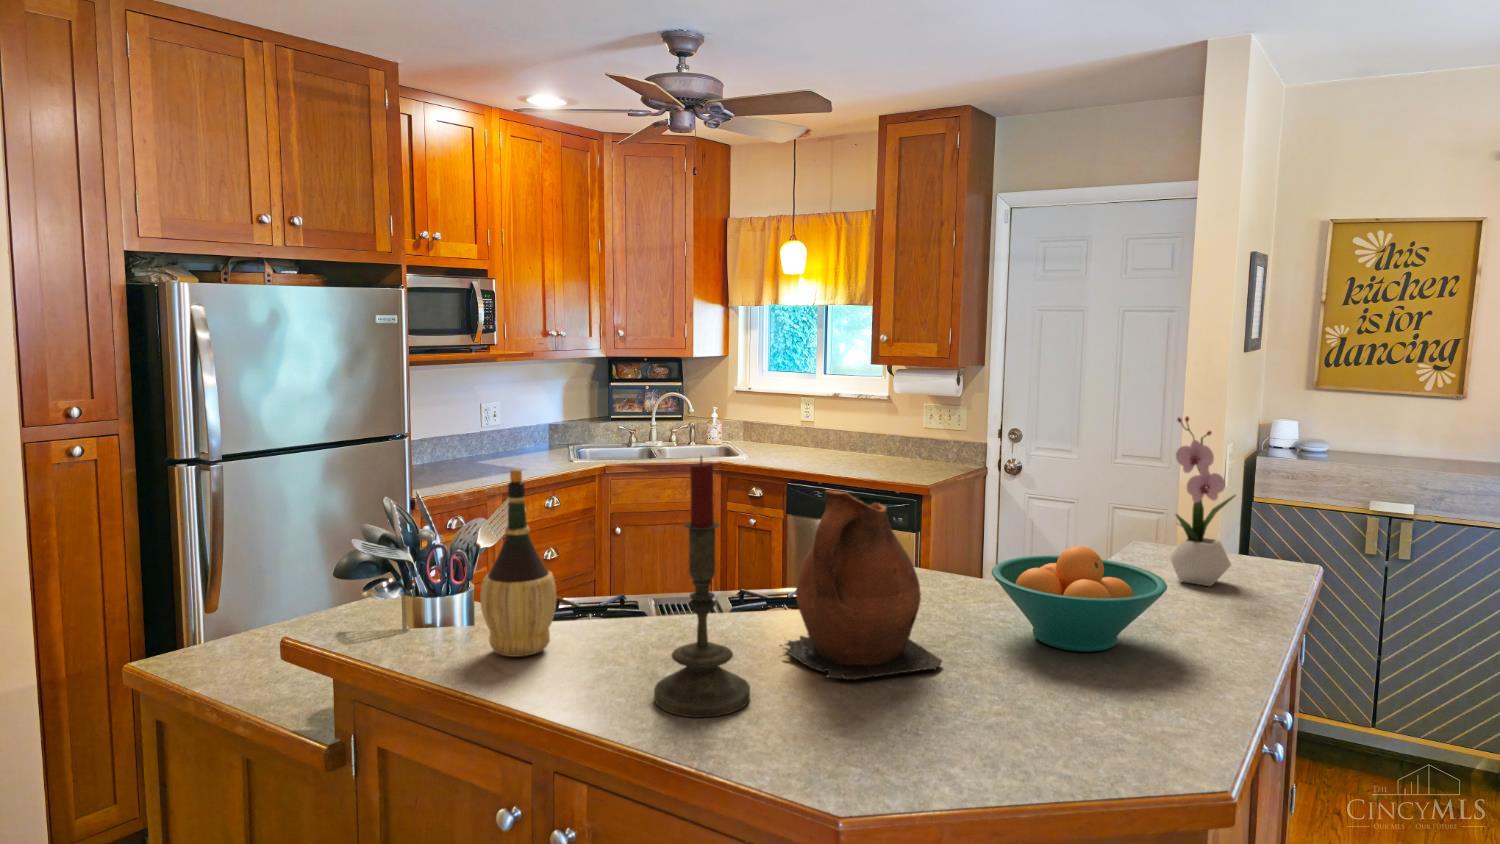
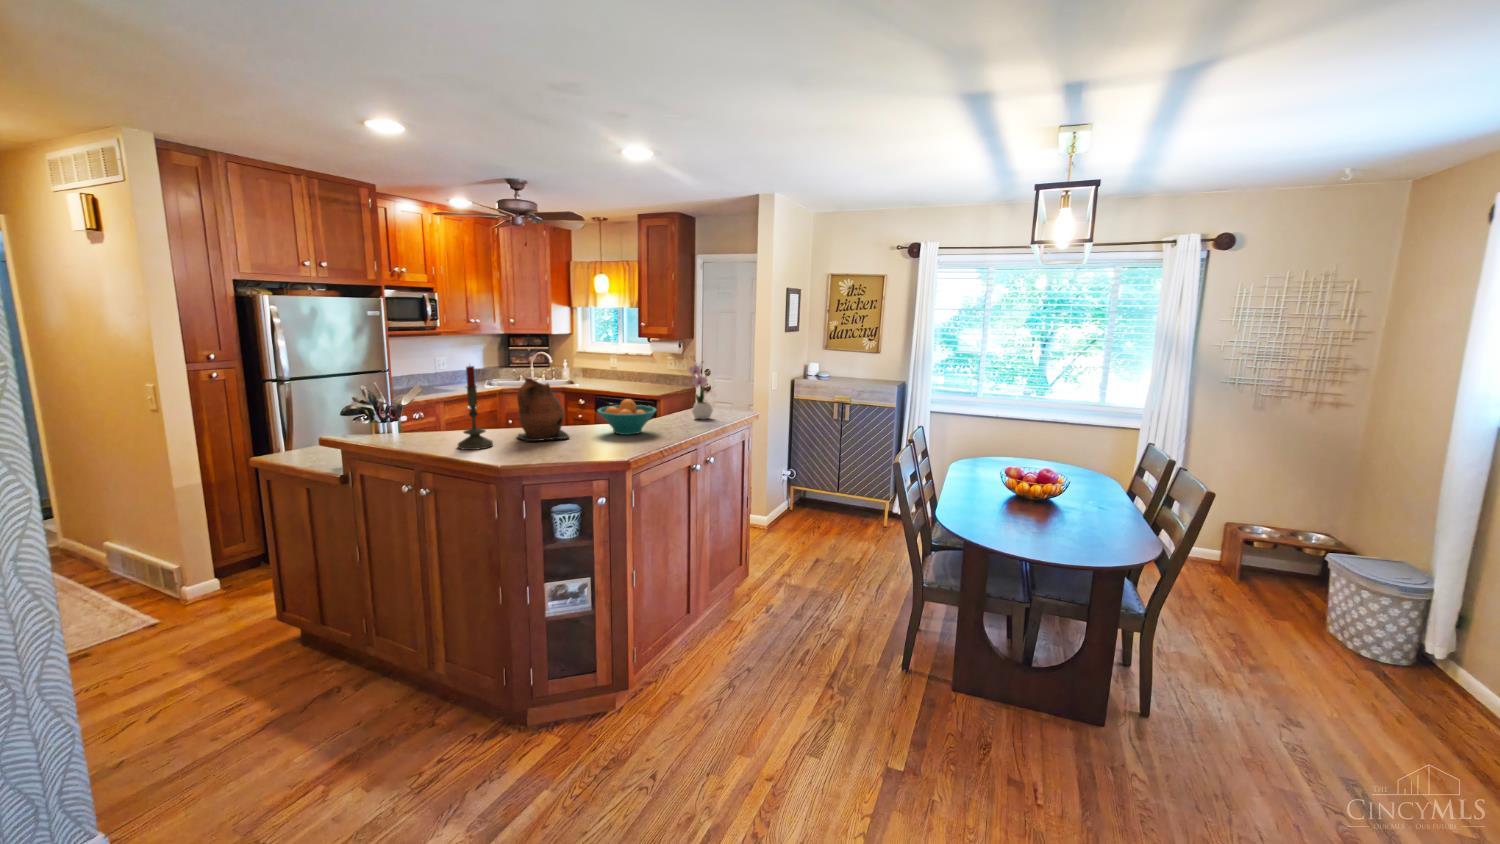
wine bottle: present [480,470,556,657] -> none [398,371,429,439]

